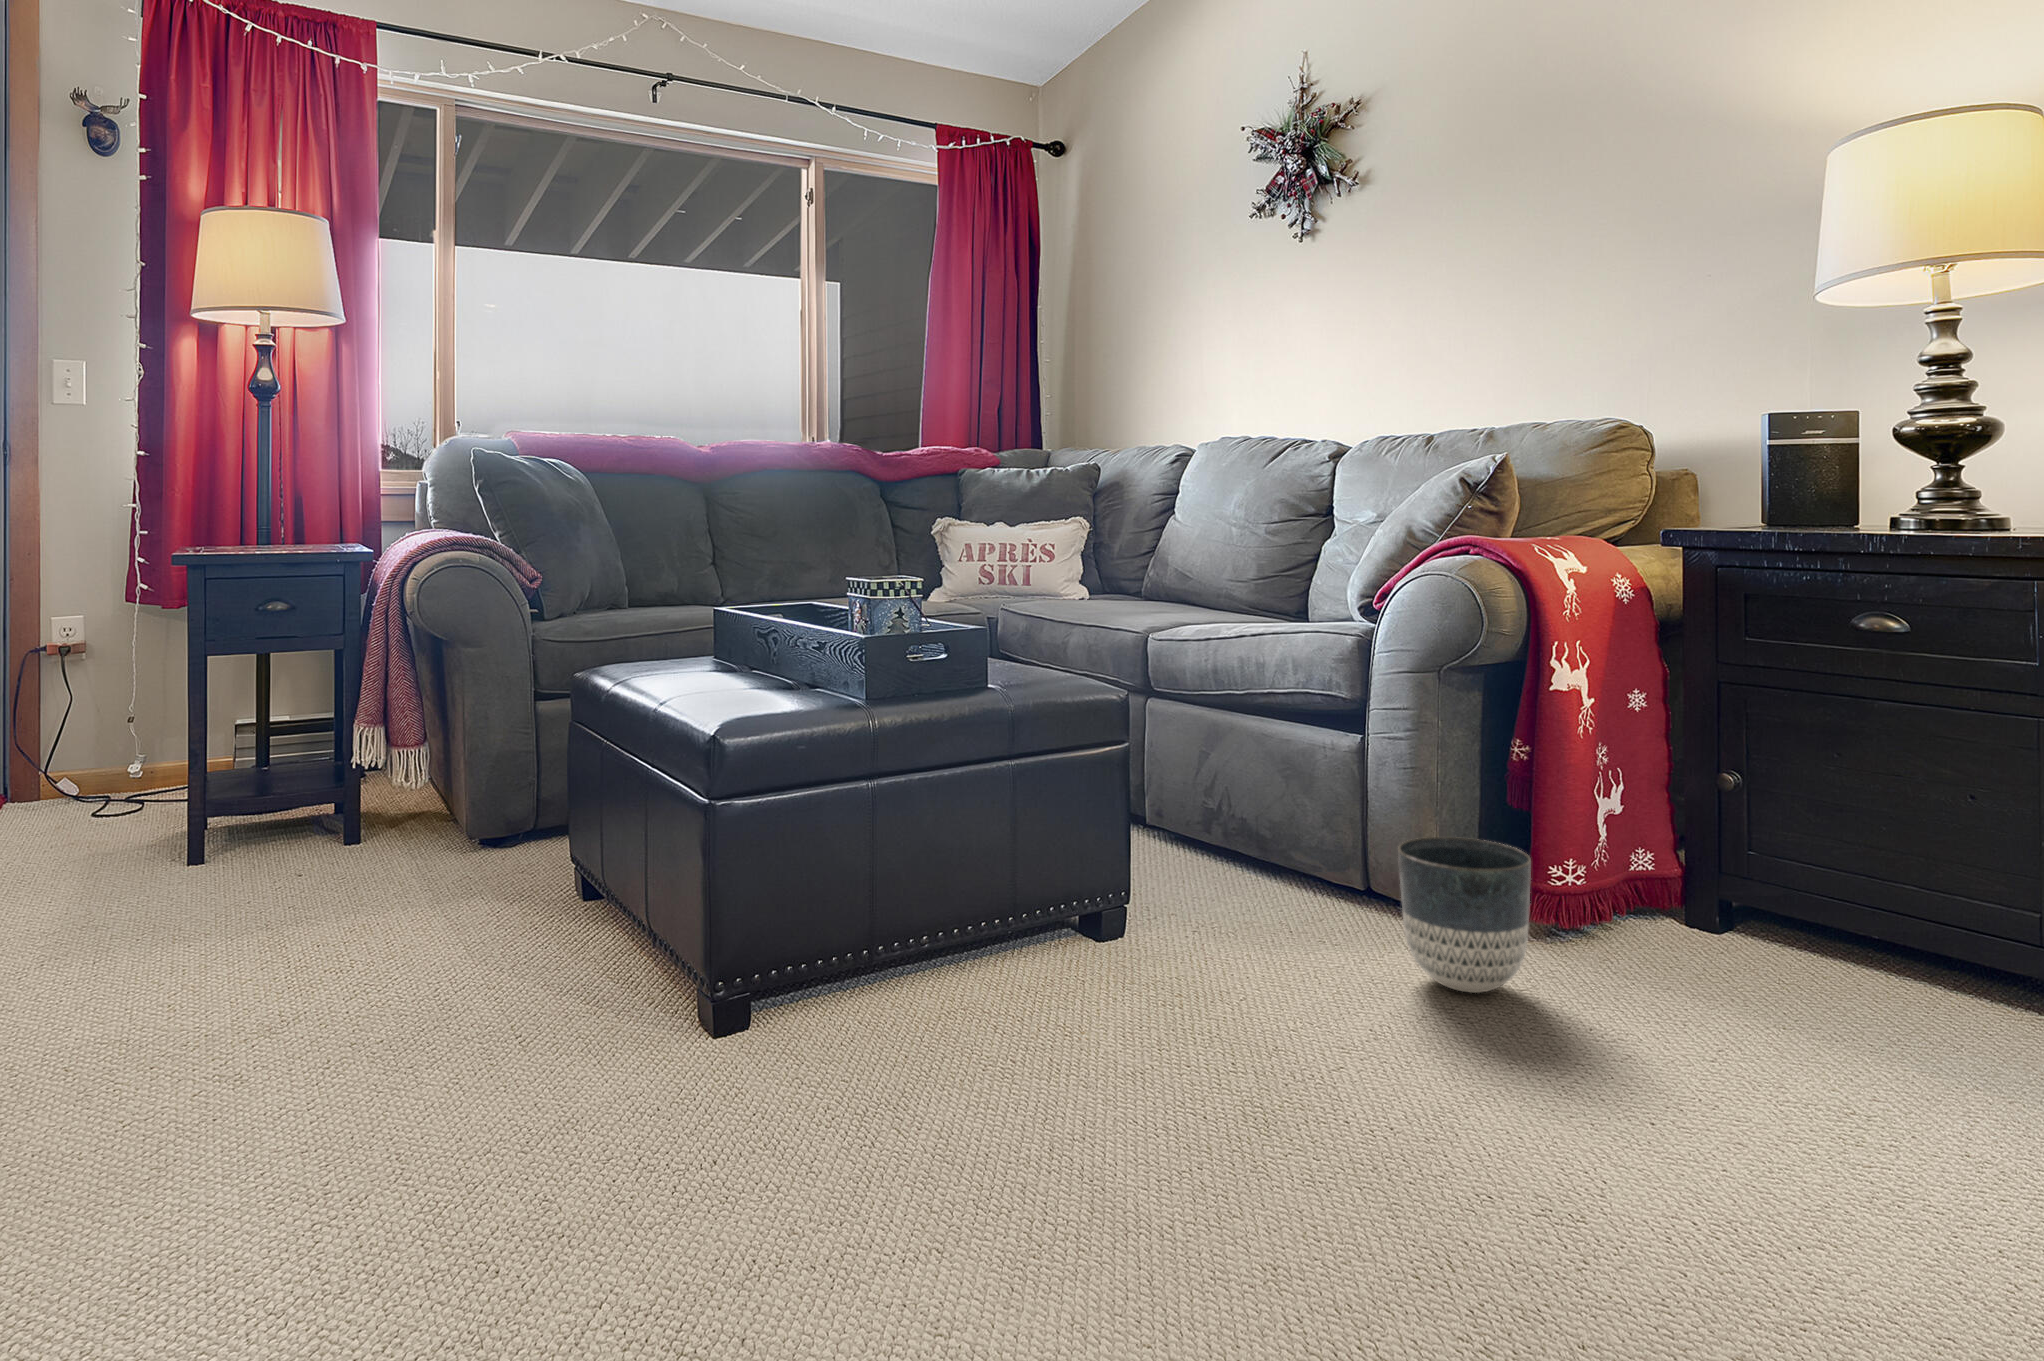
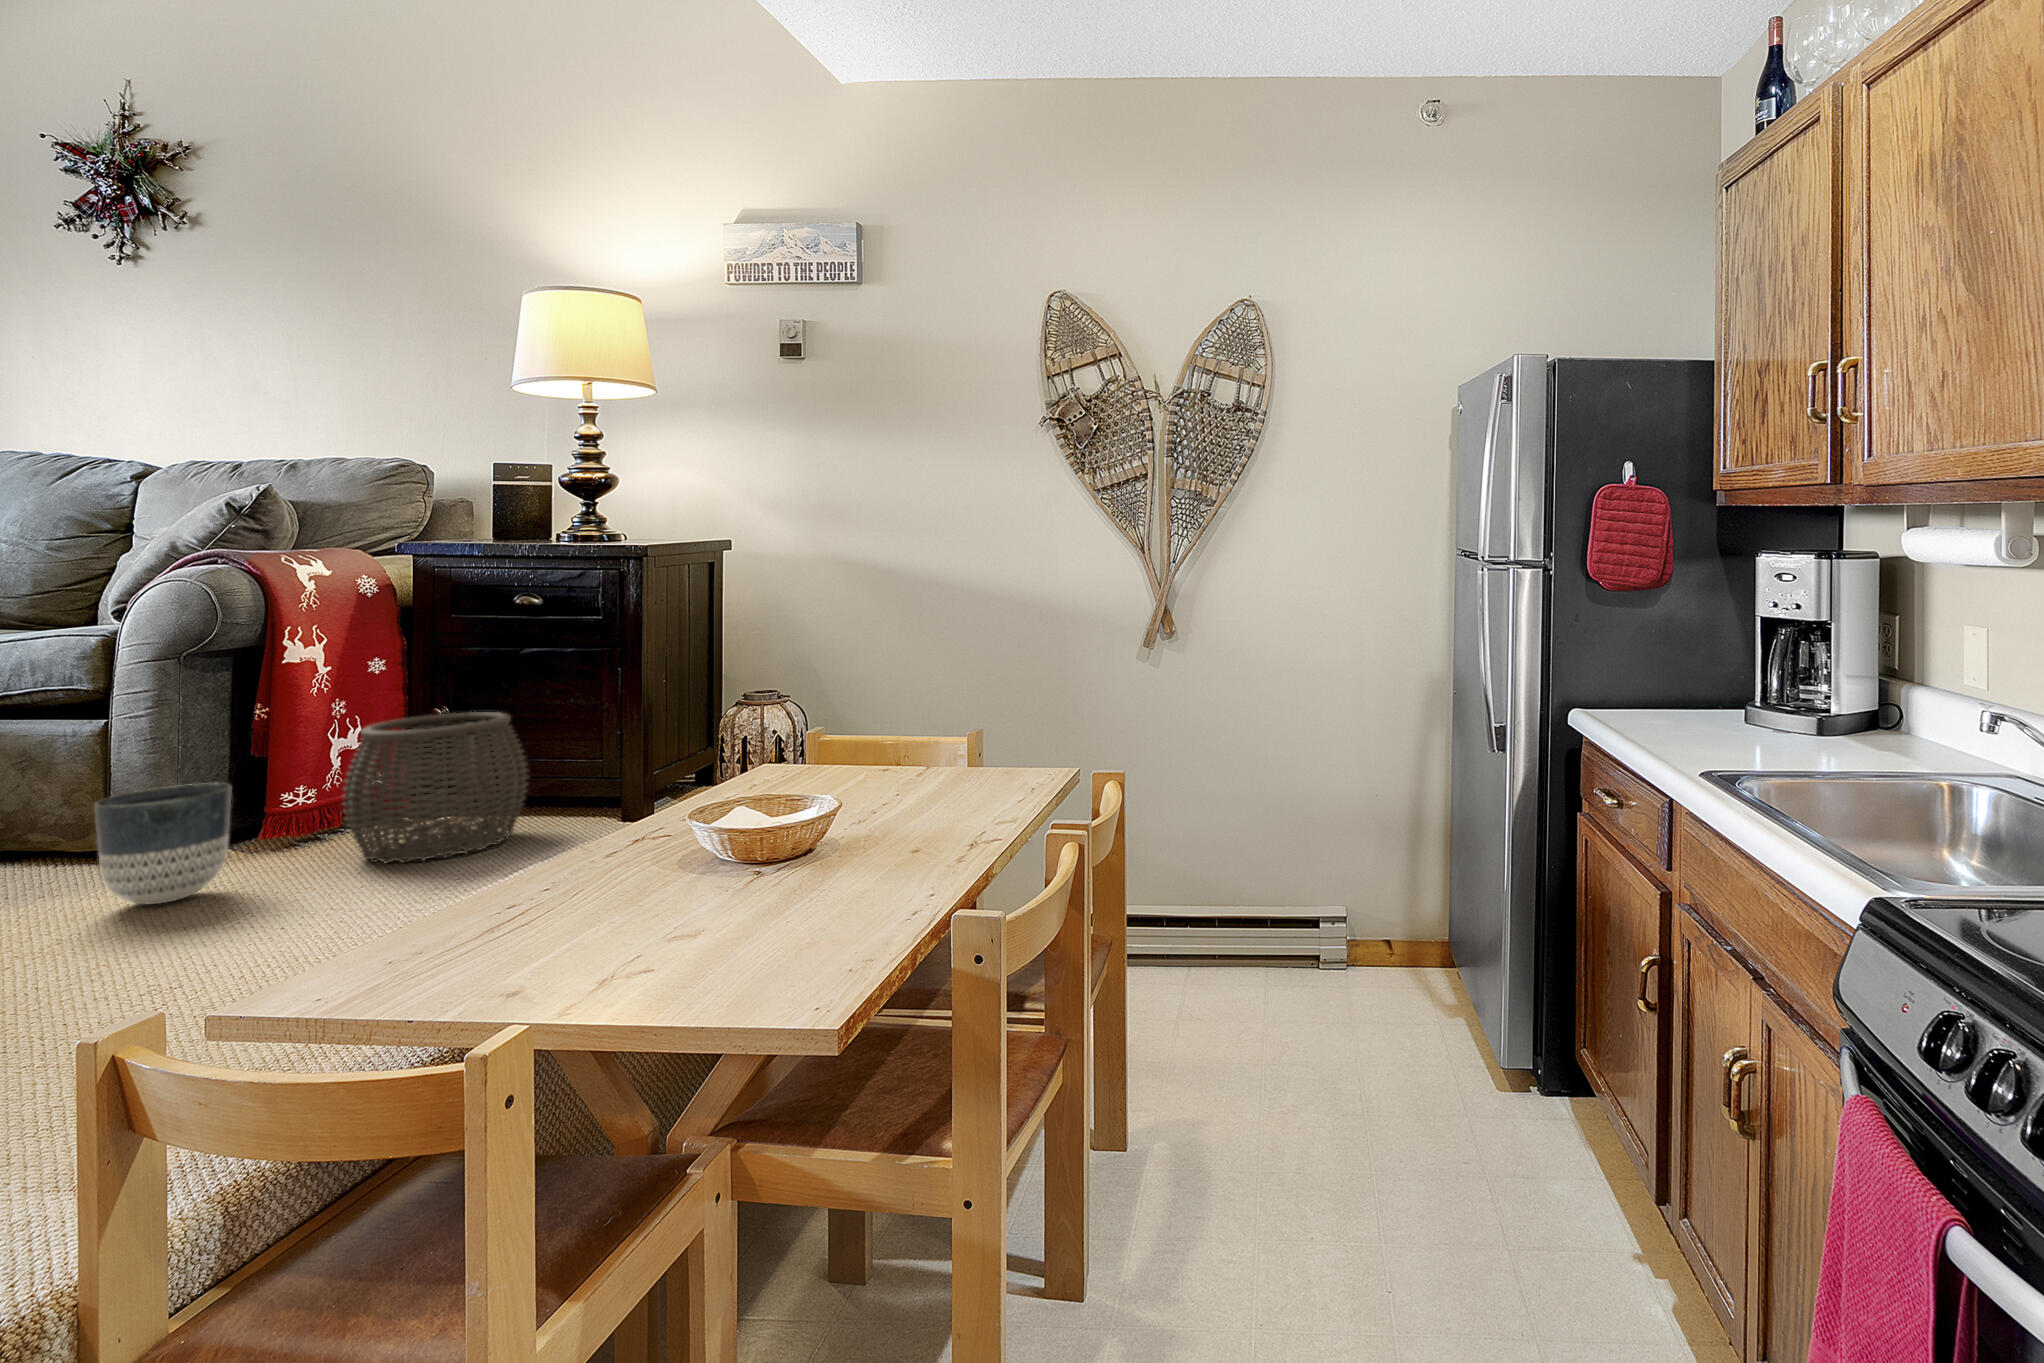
woven basket: none [1634,786,1911,1029] -> present [343,712,528,863]

